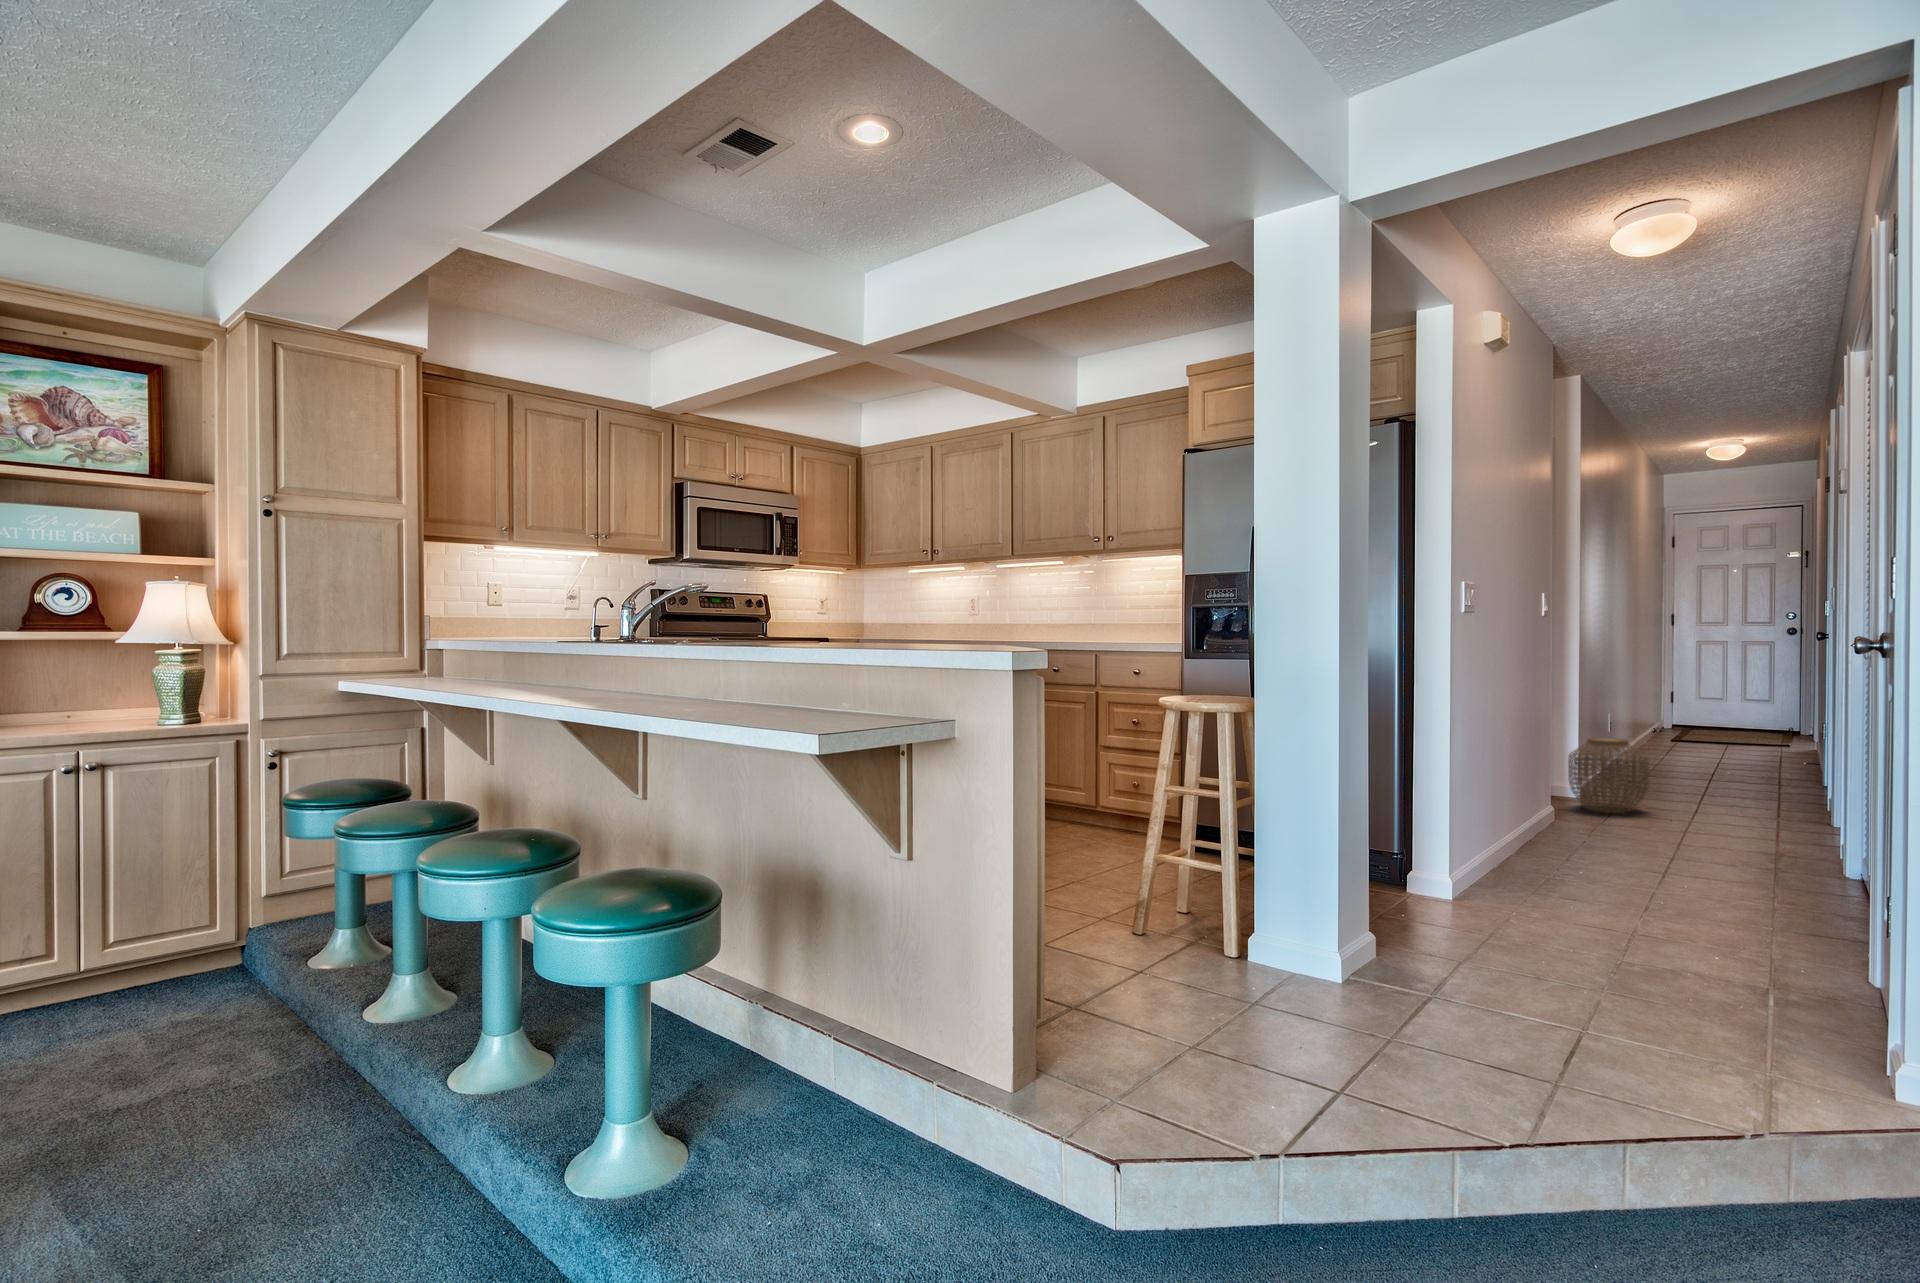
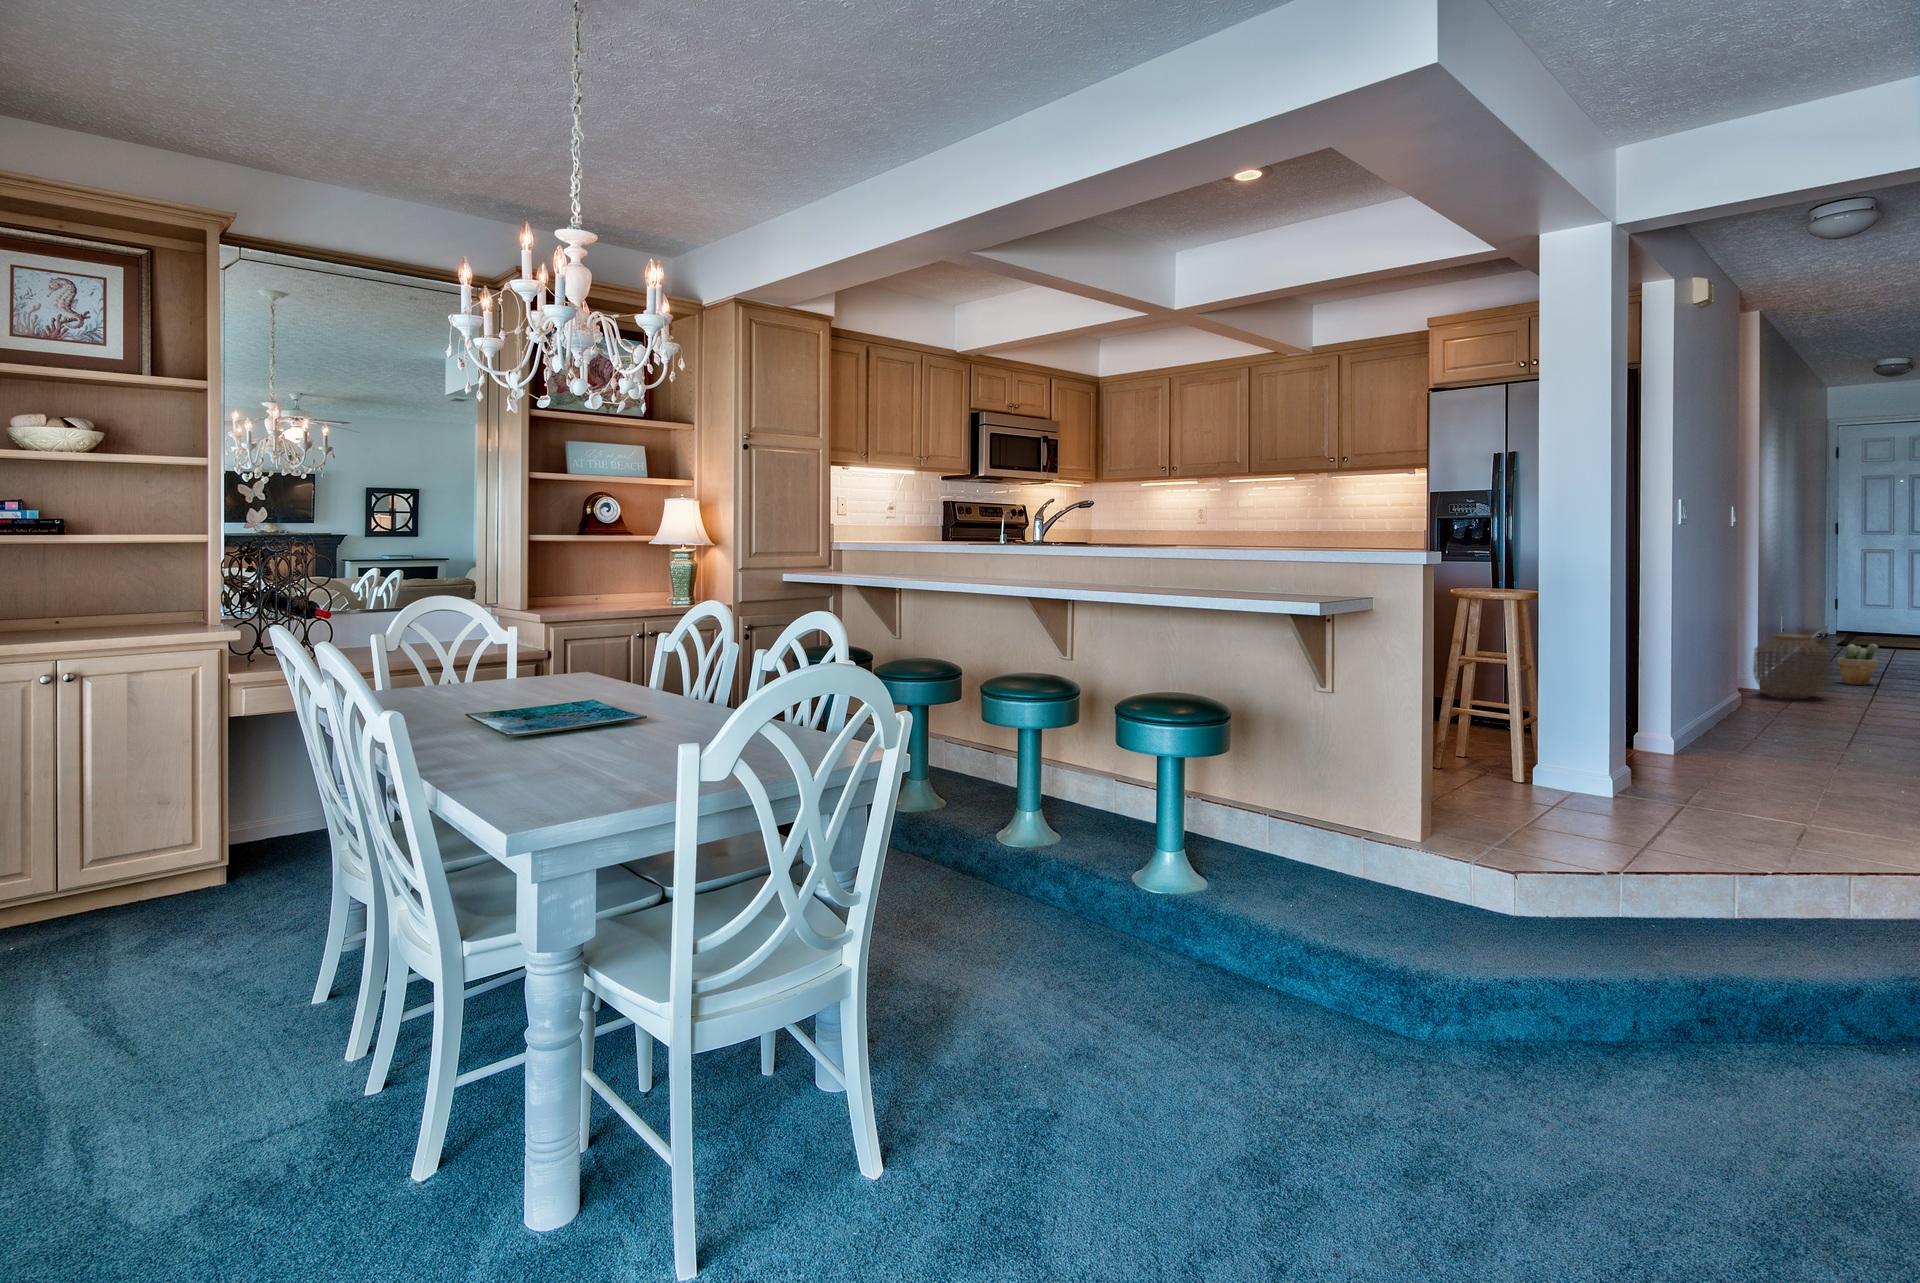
potted plant: none [1663,746,1704,793] -> present [1838,644,1878,685]

